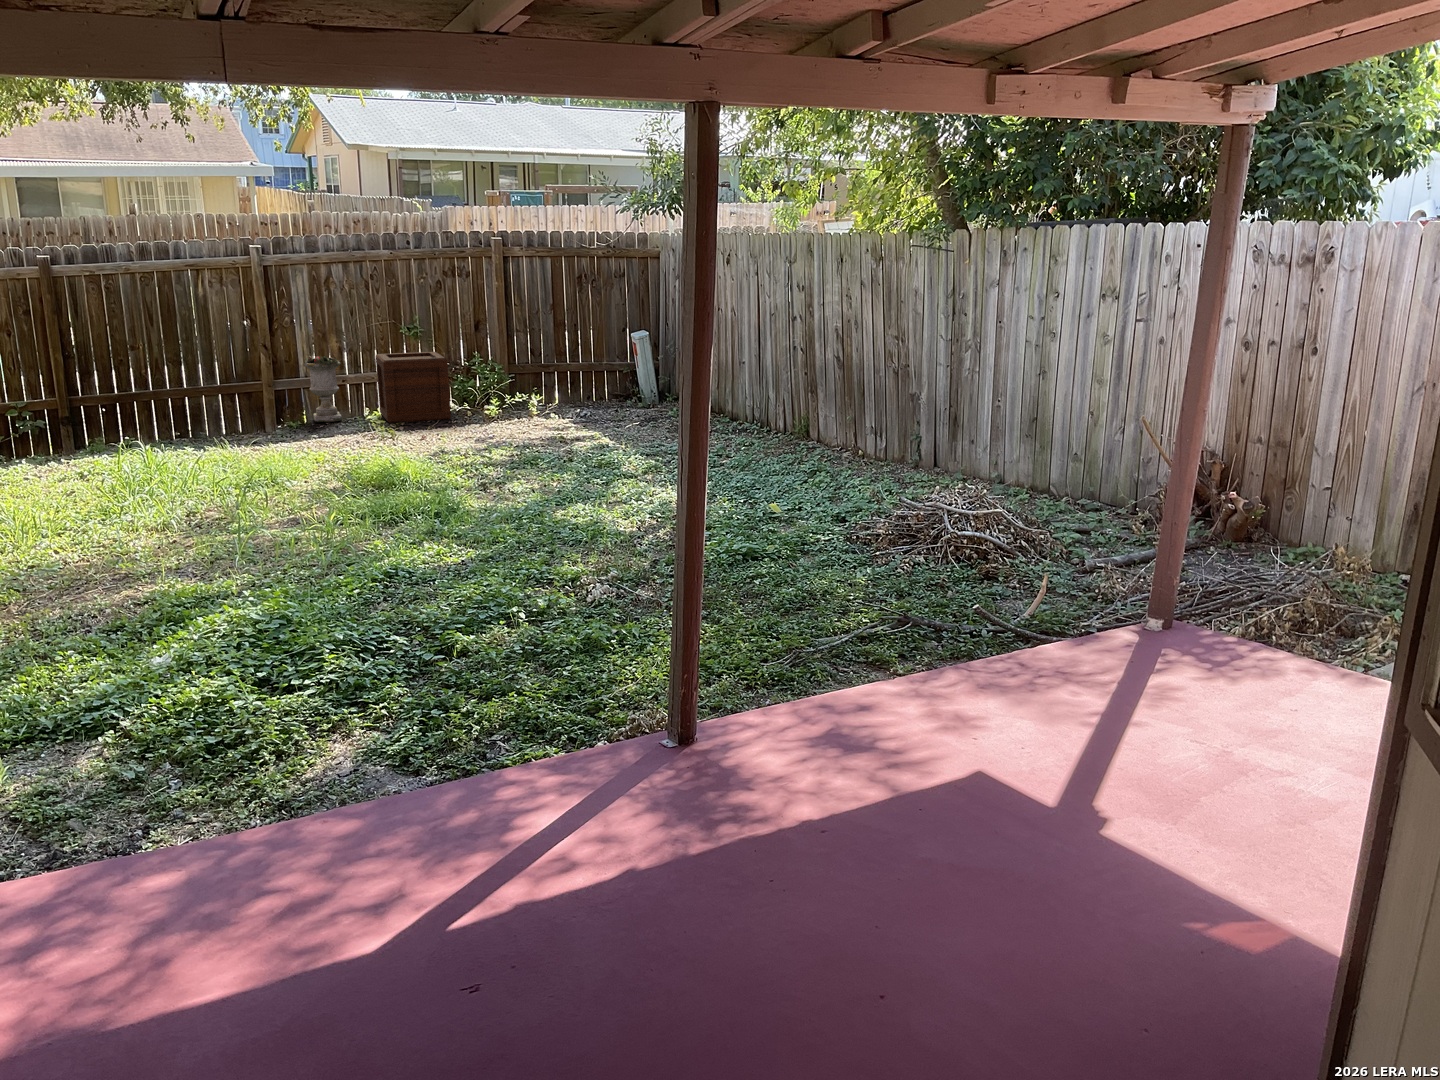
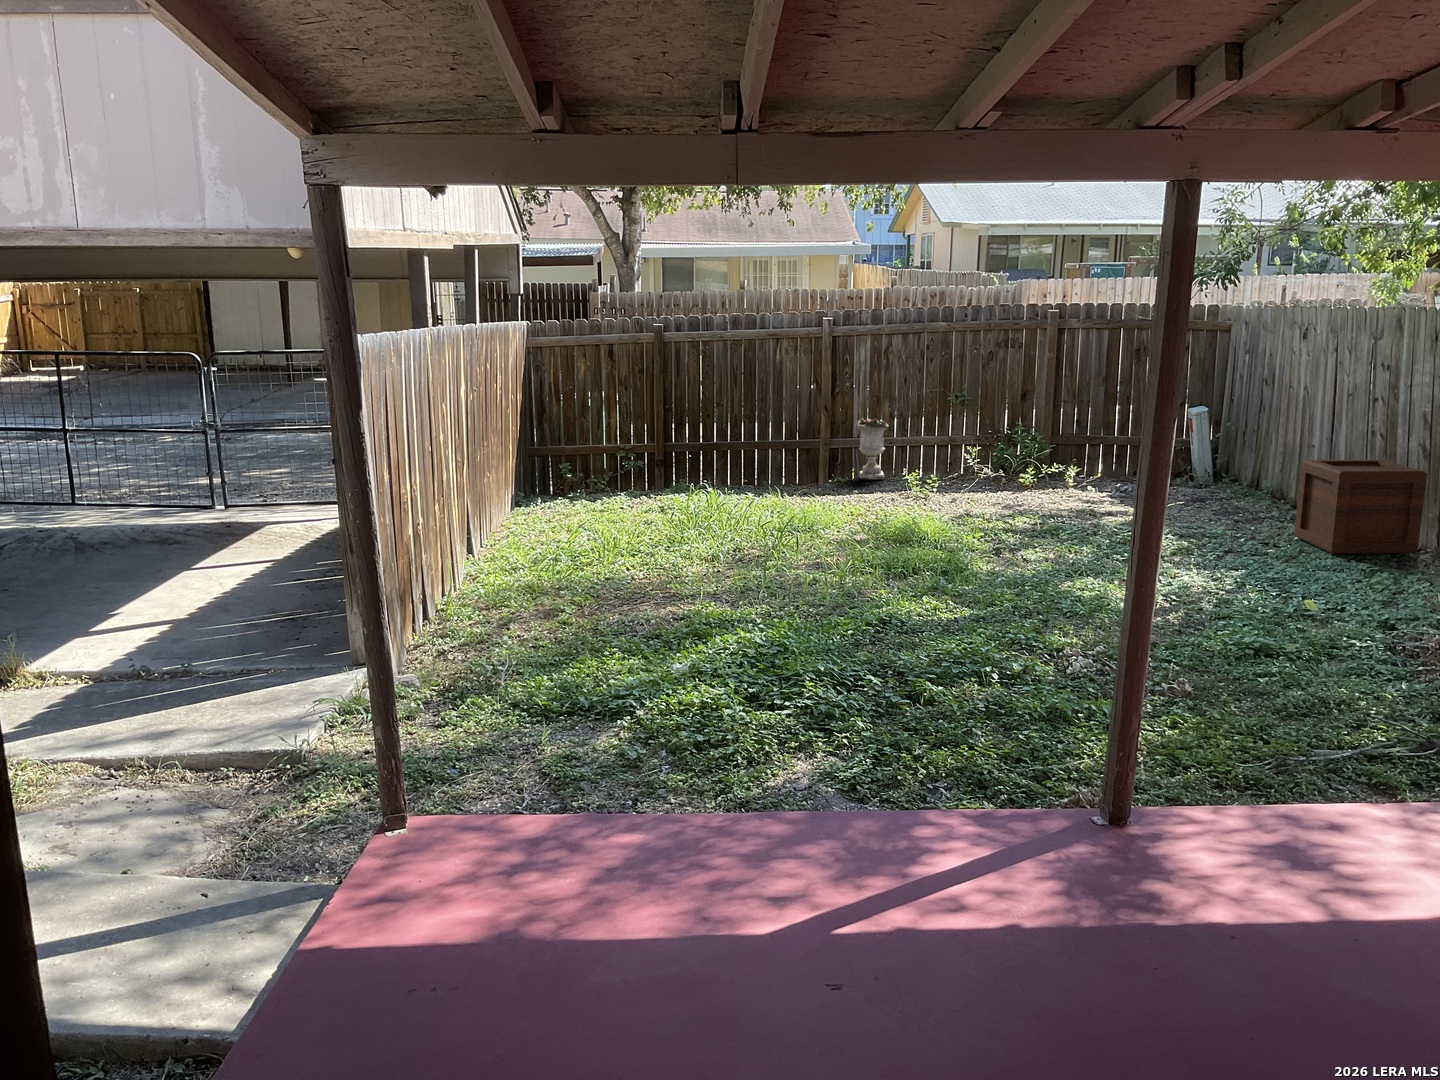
wooden crate: present [376,352,451,423] -> present [1294,460,1427,554]

